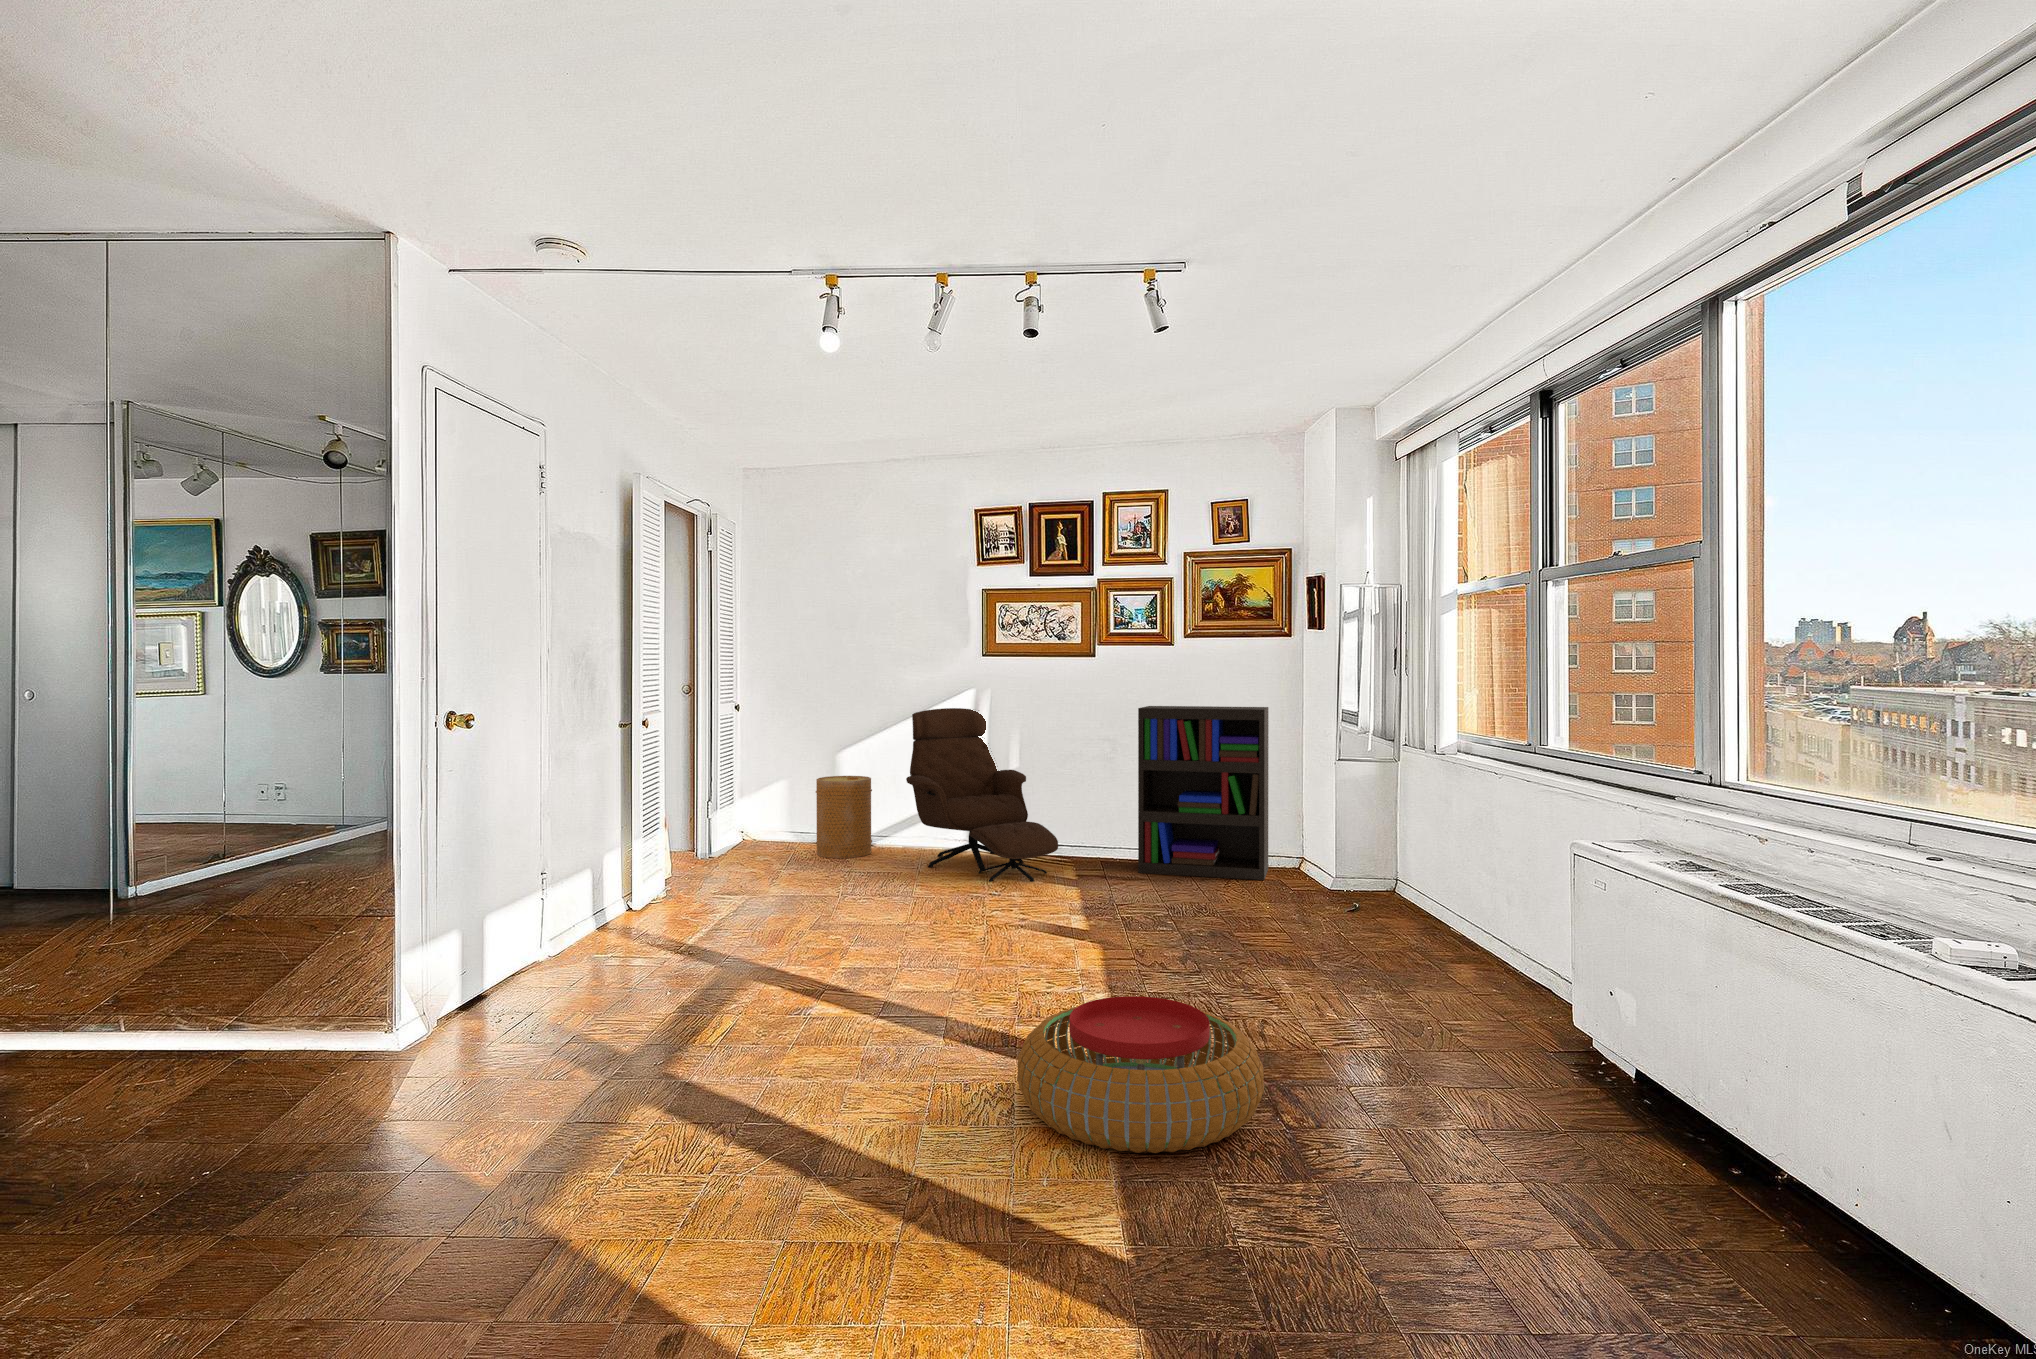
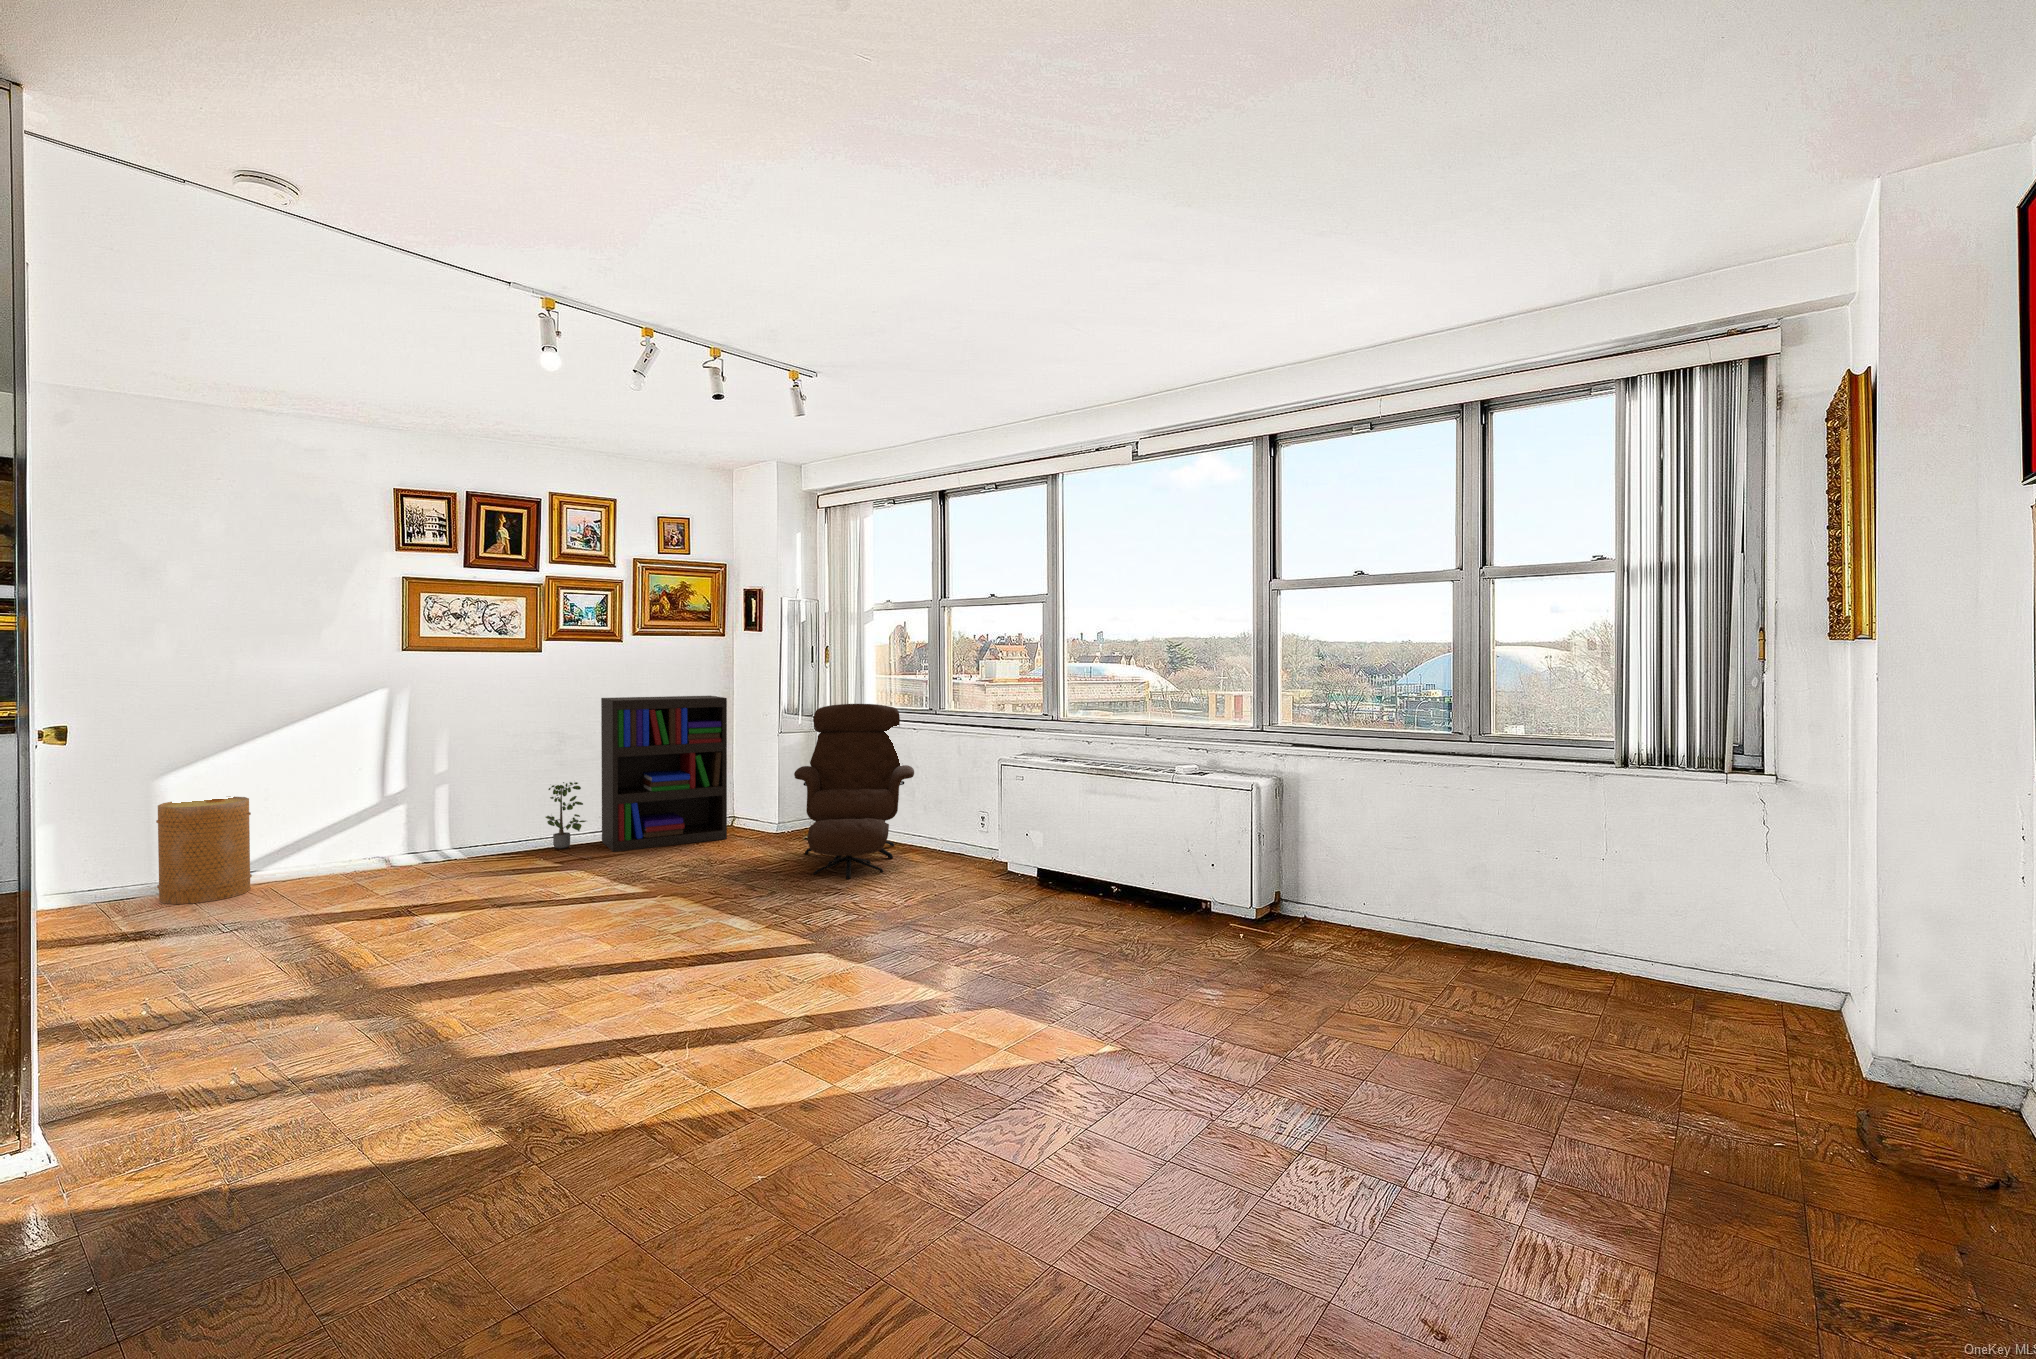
lounge chair: present [906,708,1058,881] -> present [794,704,914,879]
potted plant: none [1092,791,1134,862] -> present [546,782,586,848]
pouf: present [1017,996,1264,1153] -> none [864,909,1039,1013]

